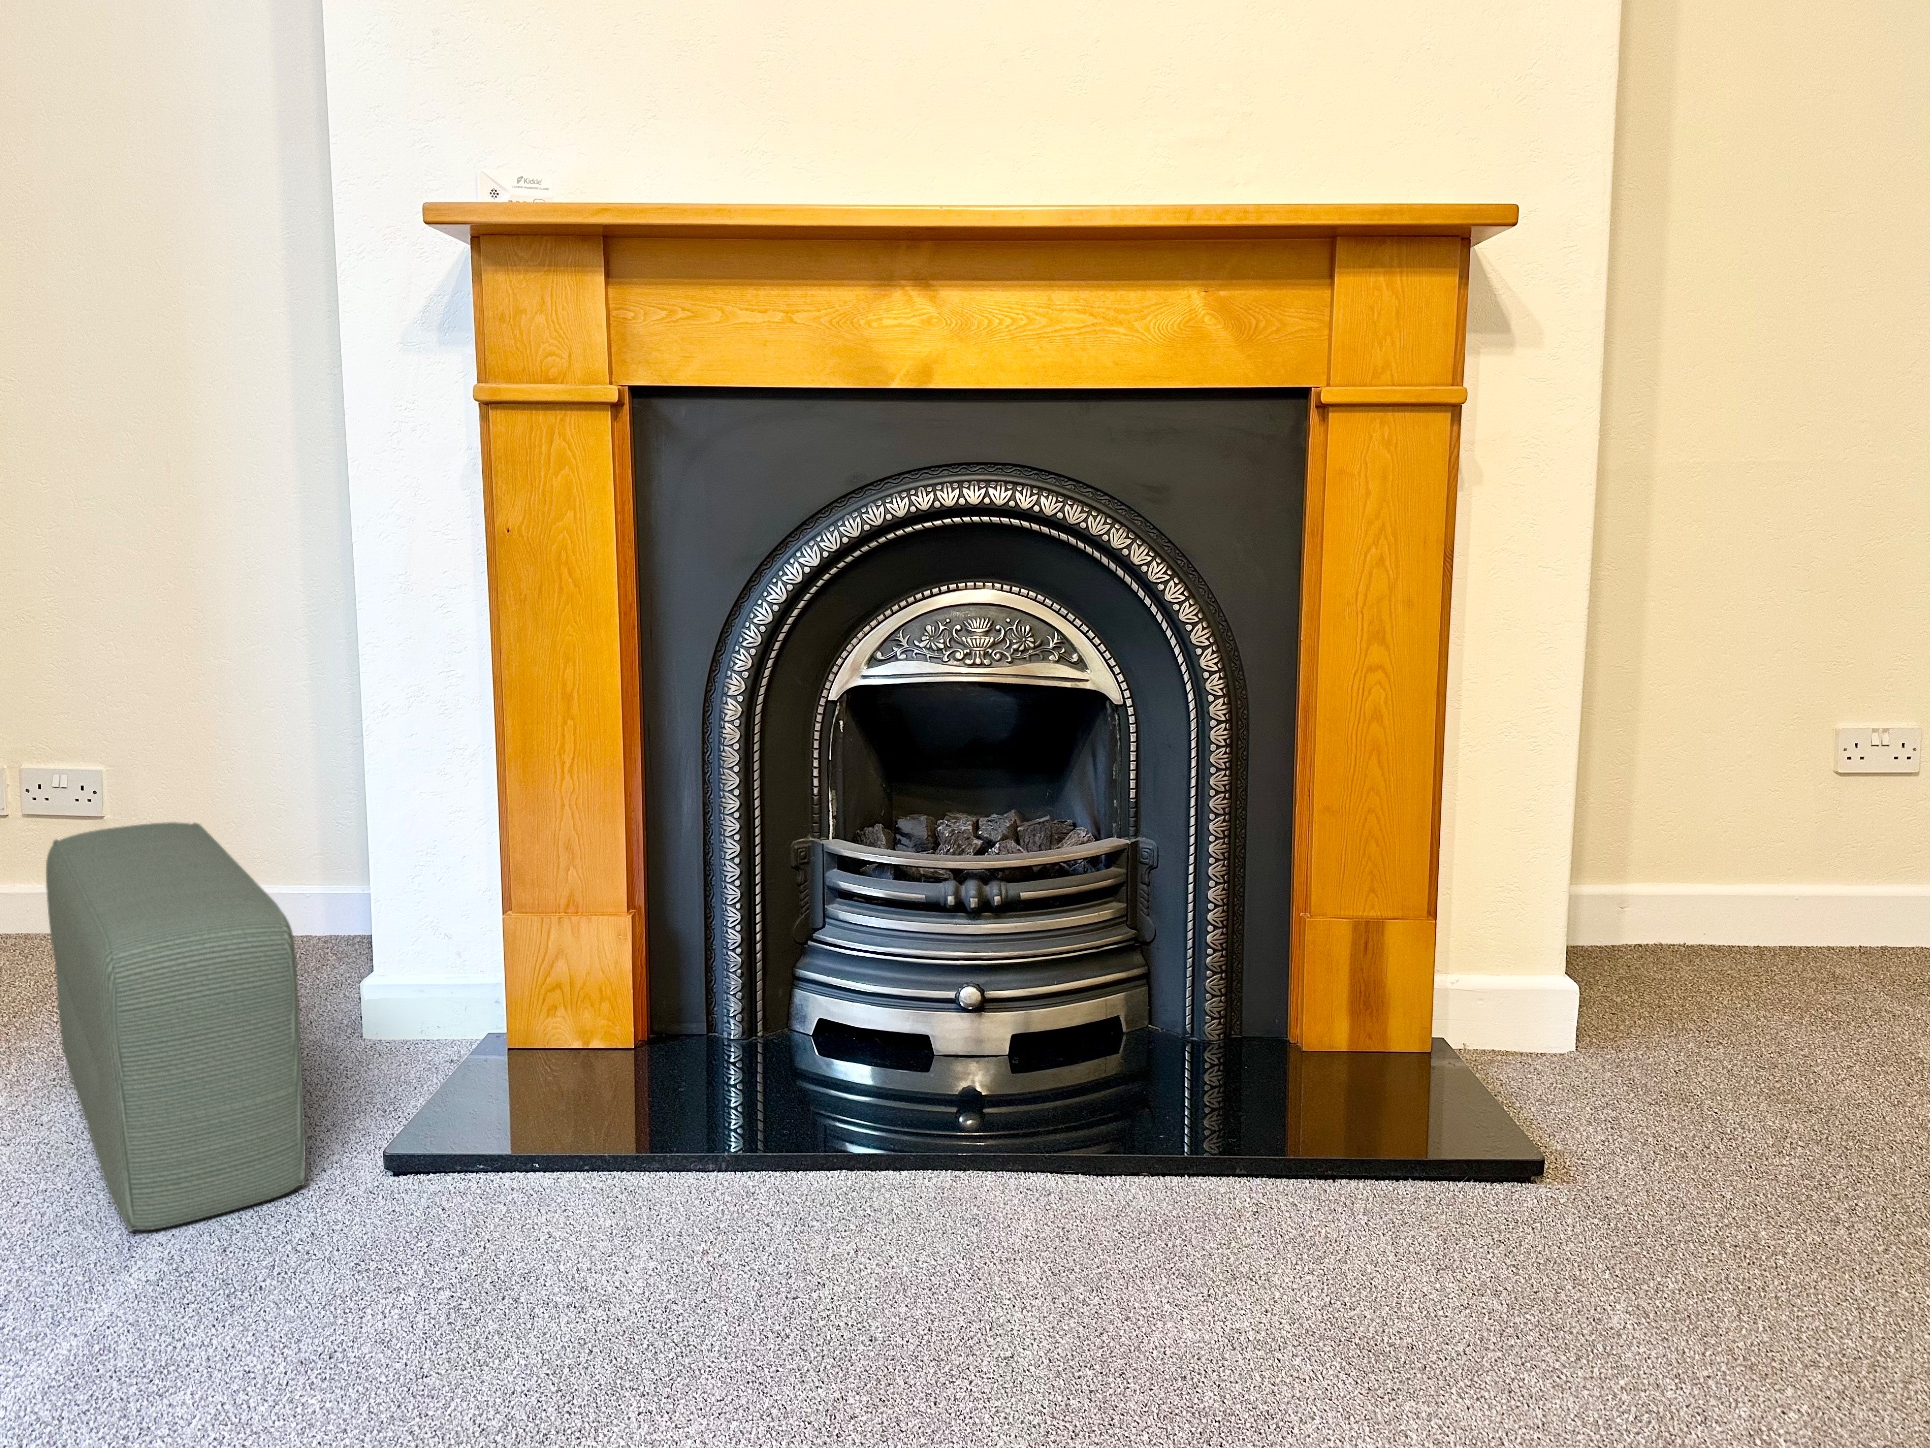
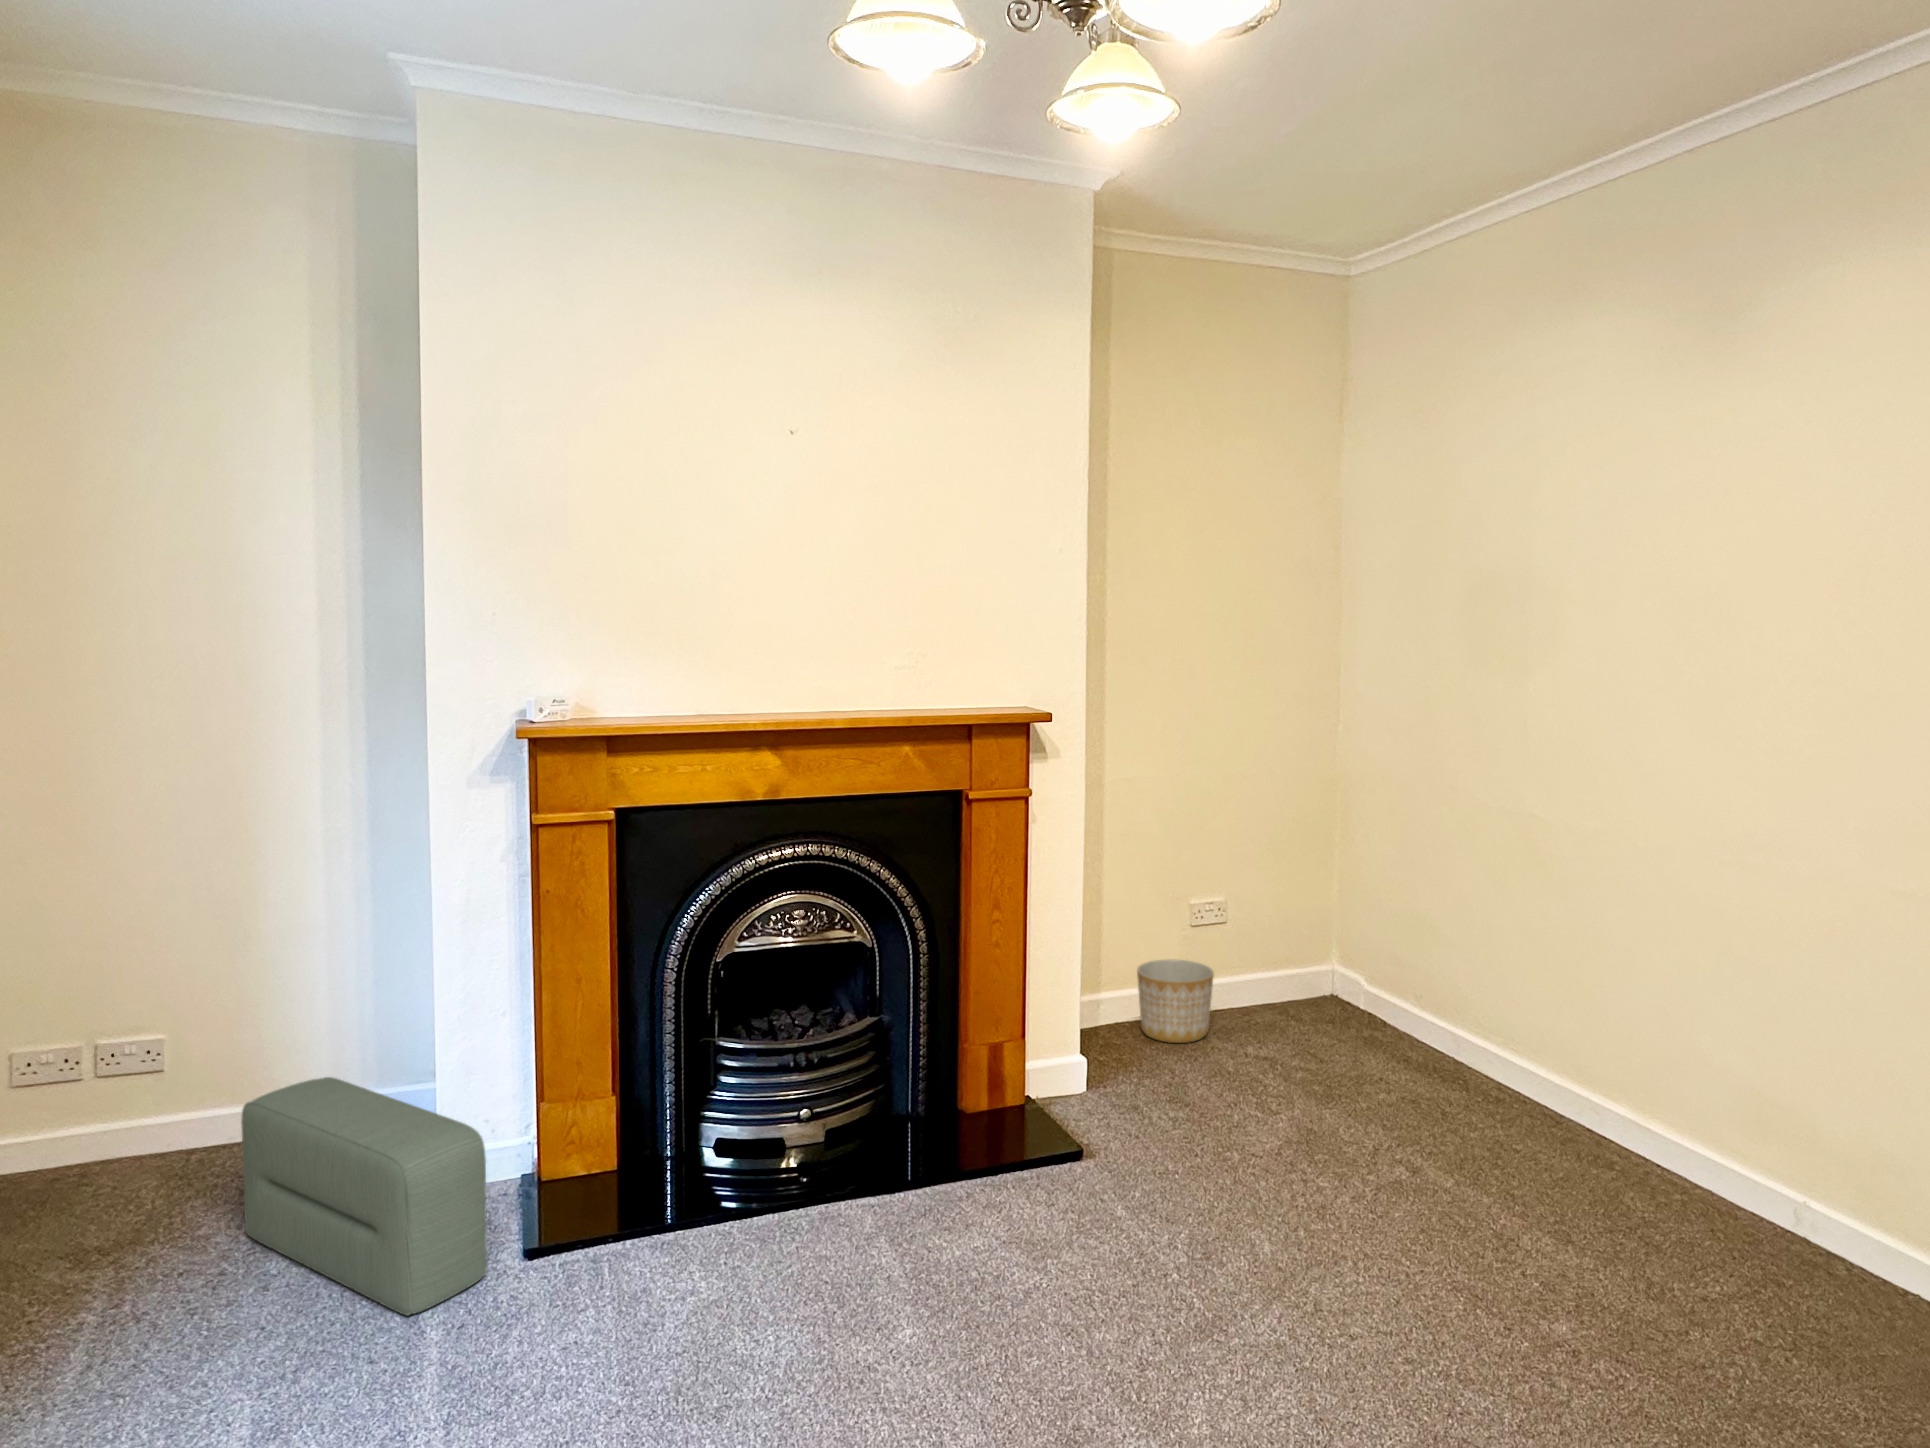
planter: none [1698,825,1878,989] -> present [1137,959,1214,1043]

